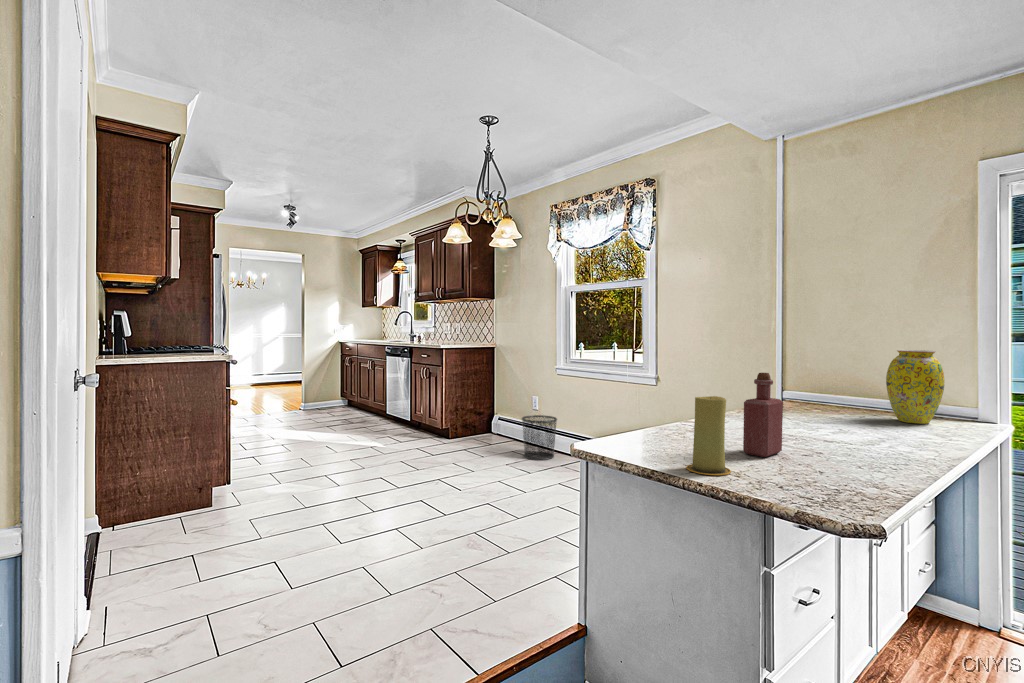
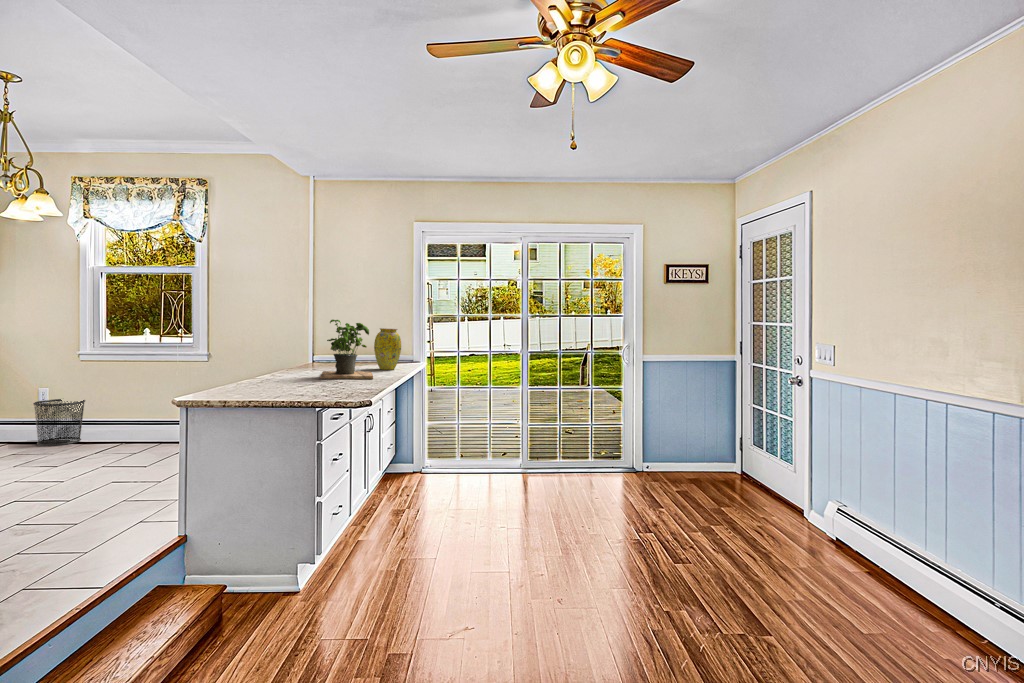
potted plant: none [783,339,883,446] -> present [320,320,373,379]
bottle: present [743,373,783,457] -> none [301,338,323,387]
candle: present [686,396,731,475] -> none [270,350,298,396]

